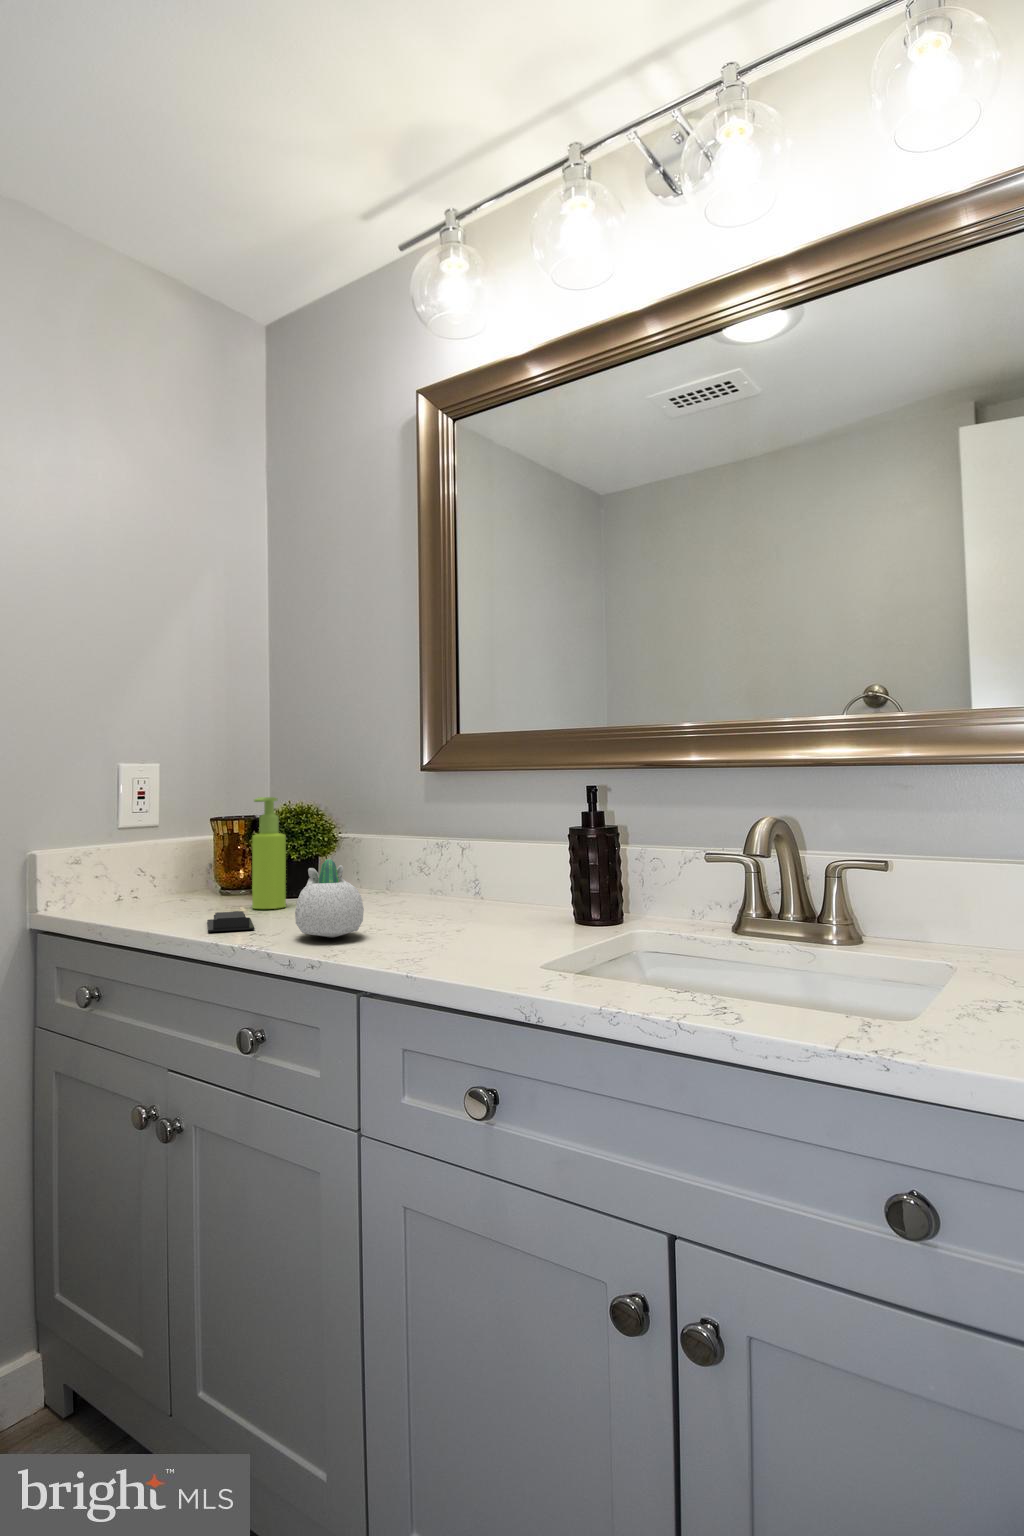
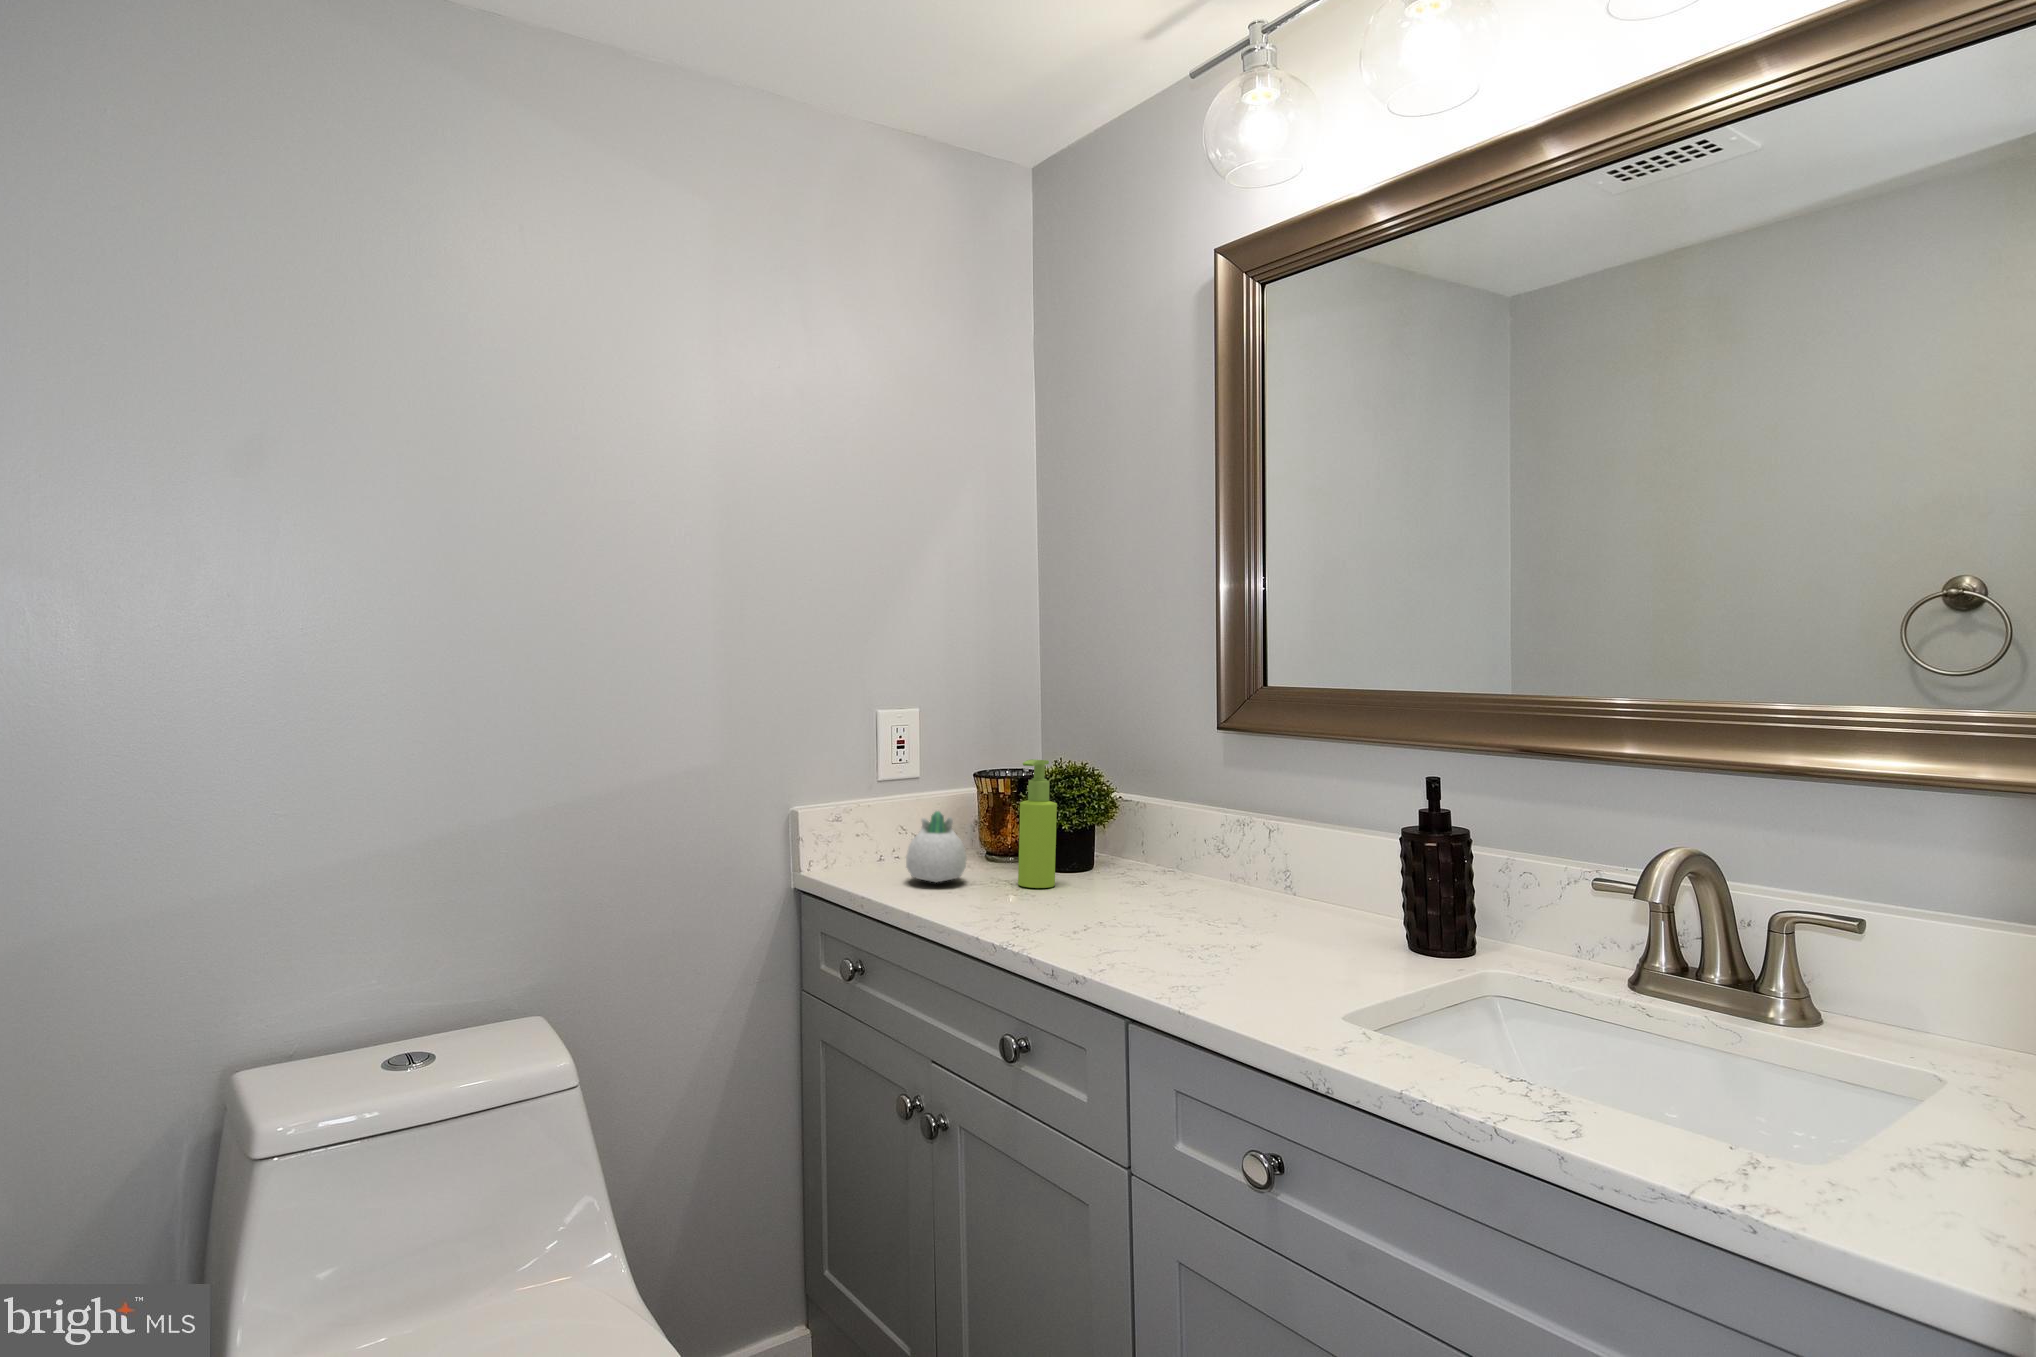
succulent planter: present [295,859,364,937] -> present [906,811,967,882]
soap bar: present [207,911,254,932] -> none [970,892,1020,918]

